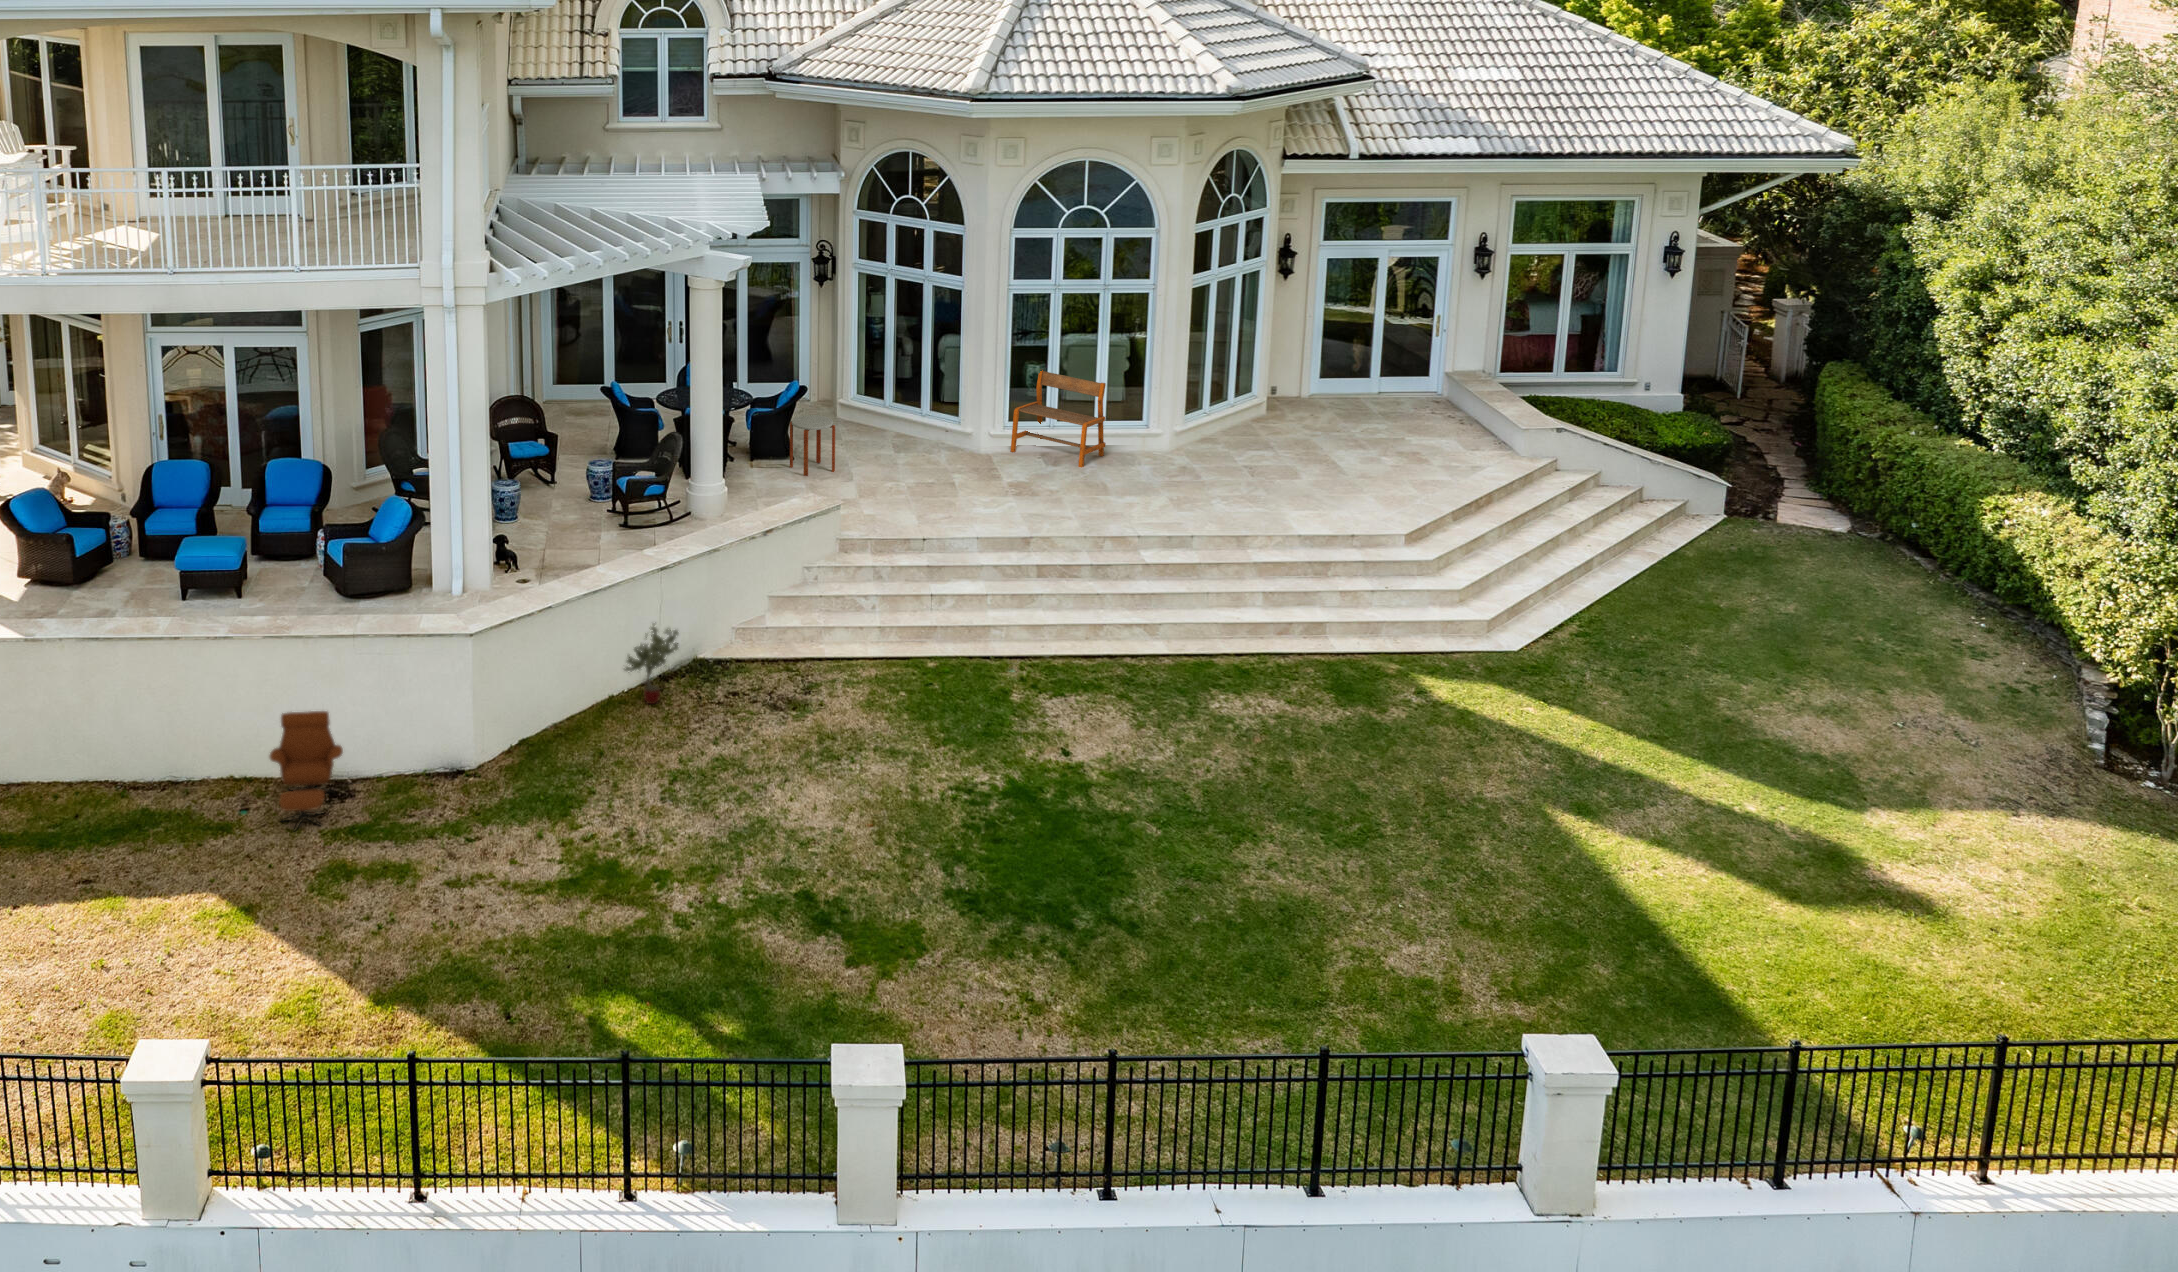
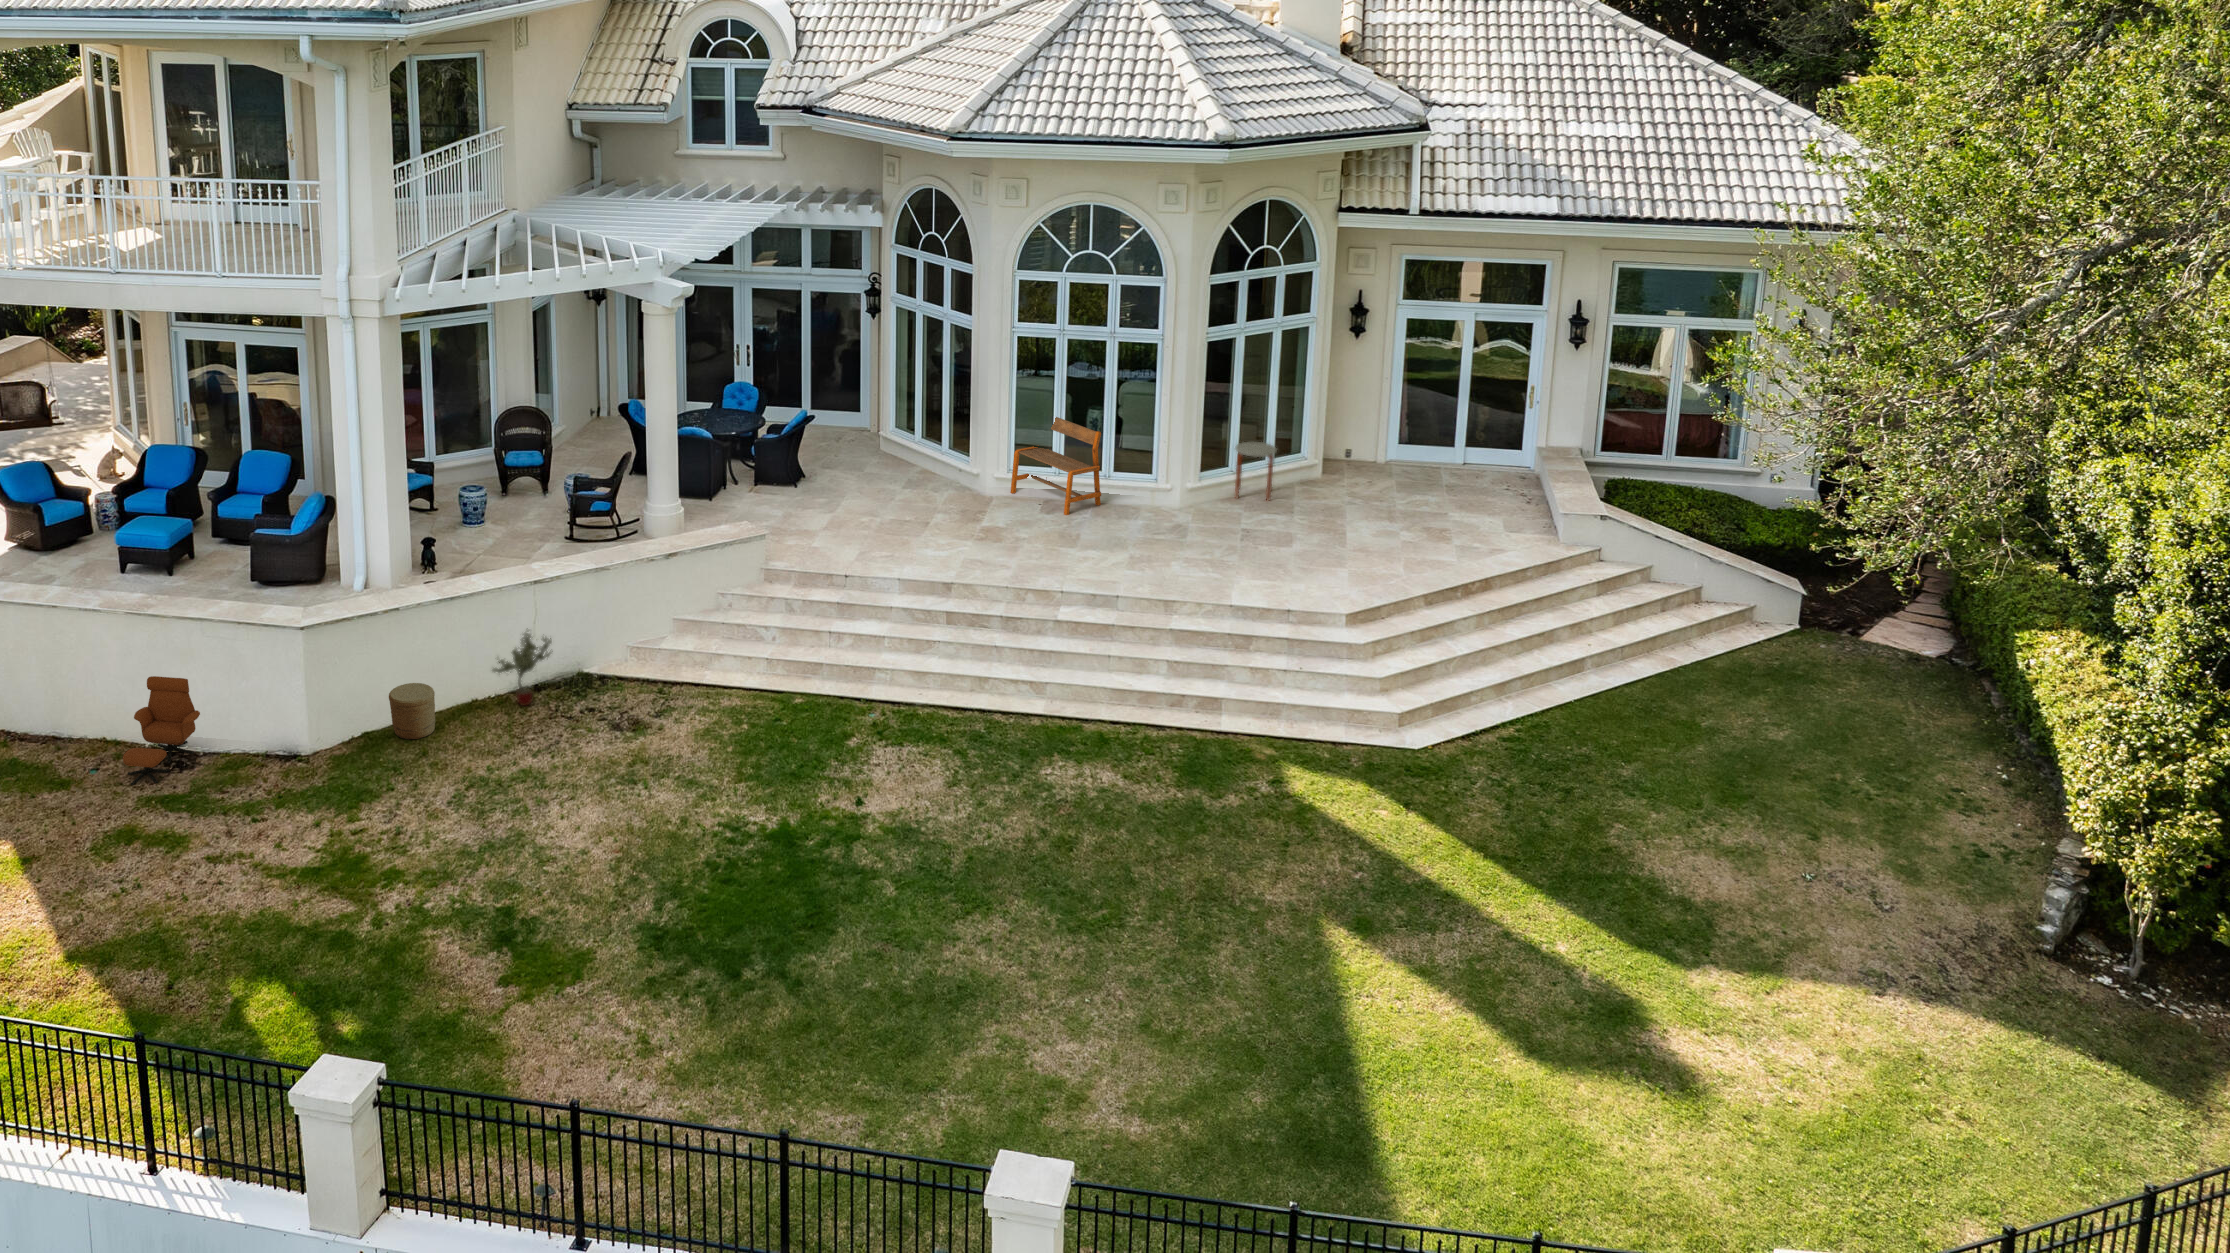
side table: present [790,415,835,476] -> present [1235,442,1277,500]
woven basket: none [533,690,582,750] -> present [389,683,435,740]

